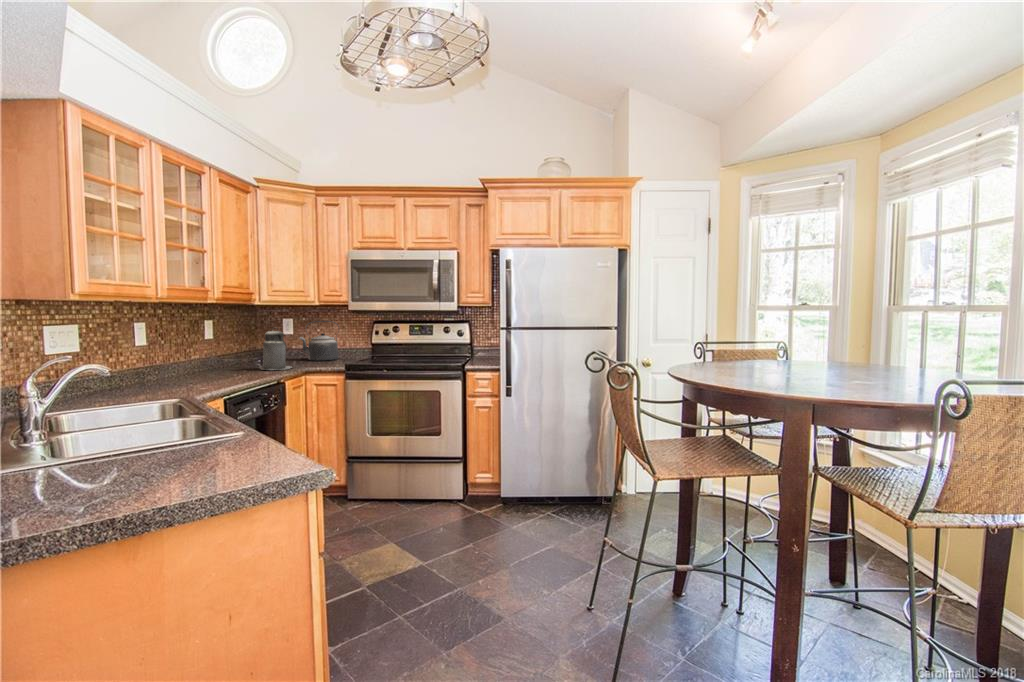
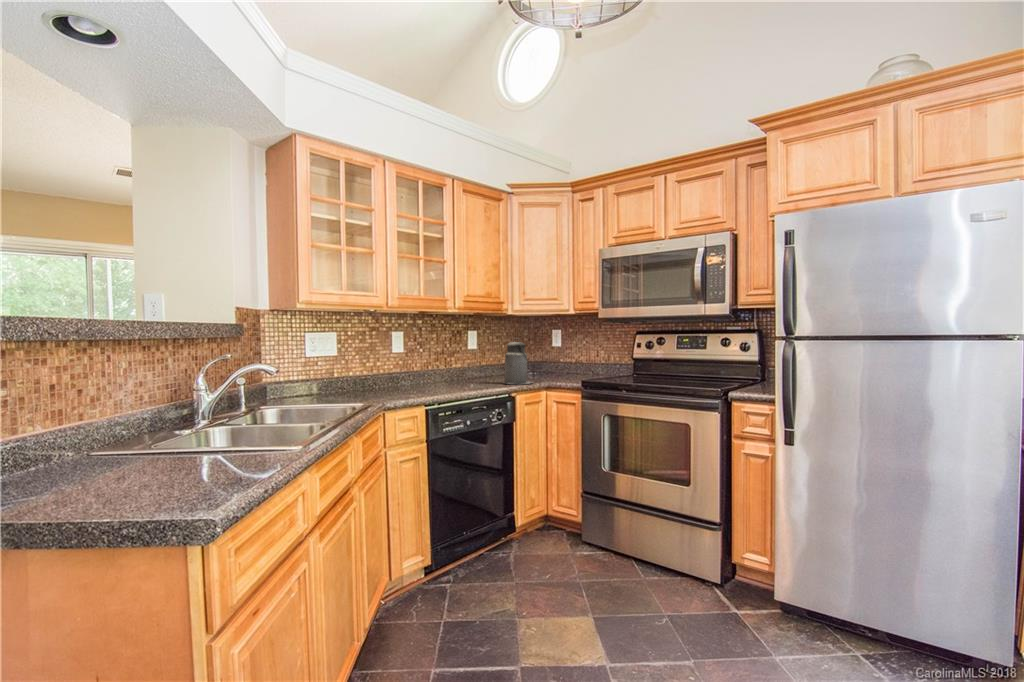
kettle: present [300,321,339,361] -> none [557,334,600,380]

